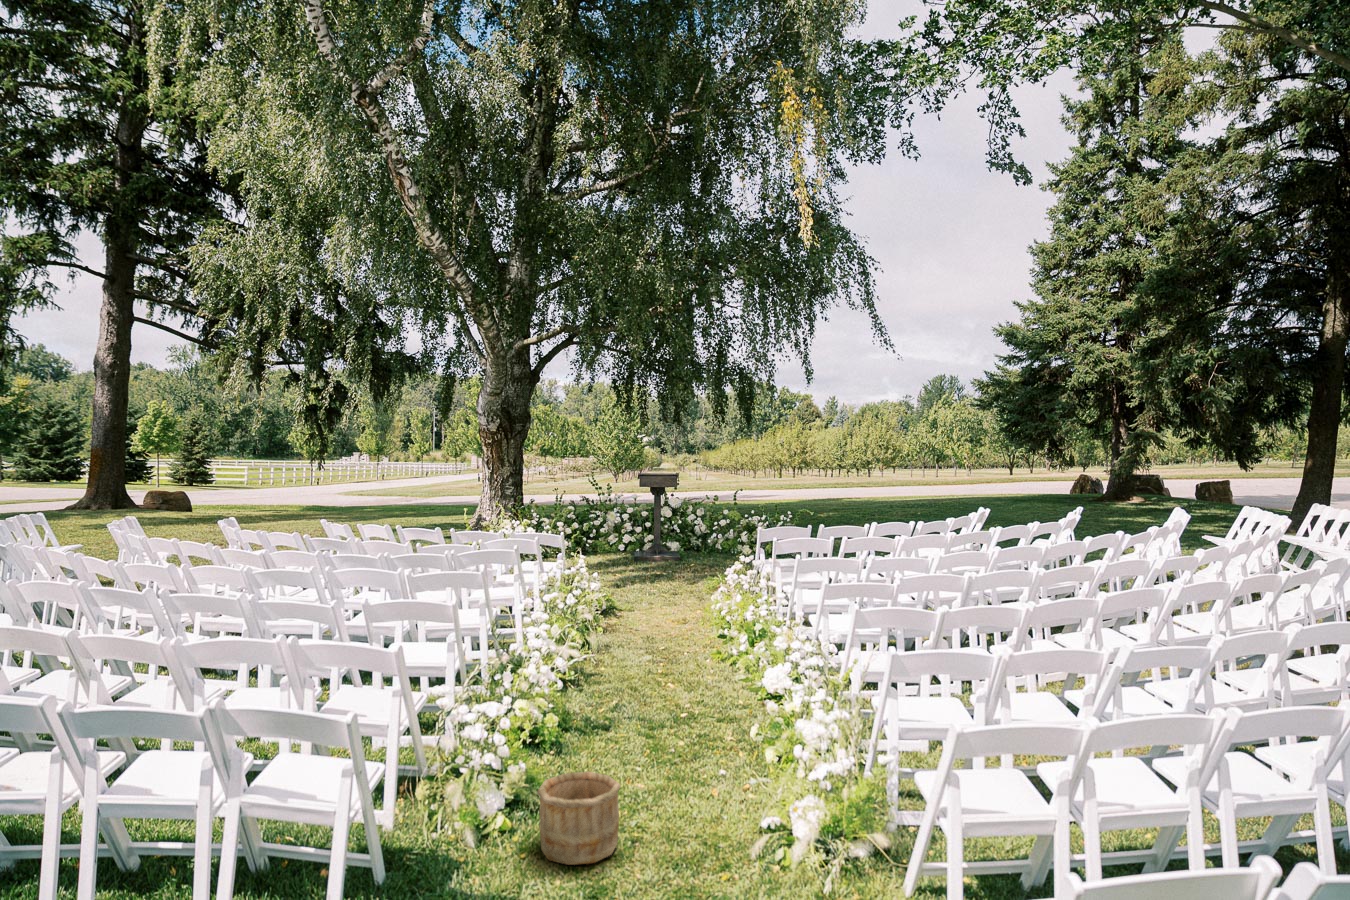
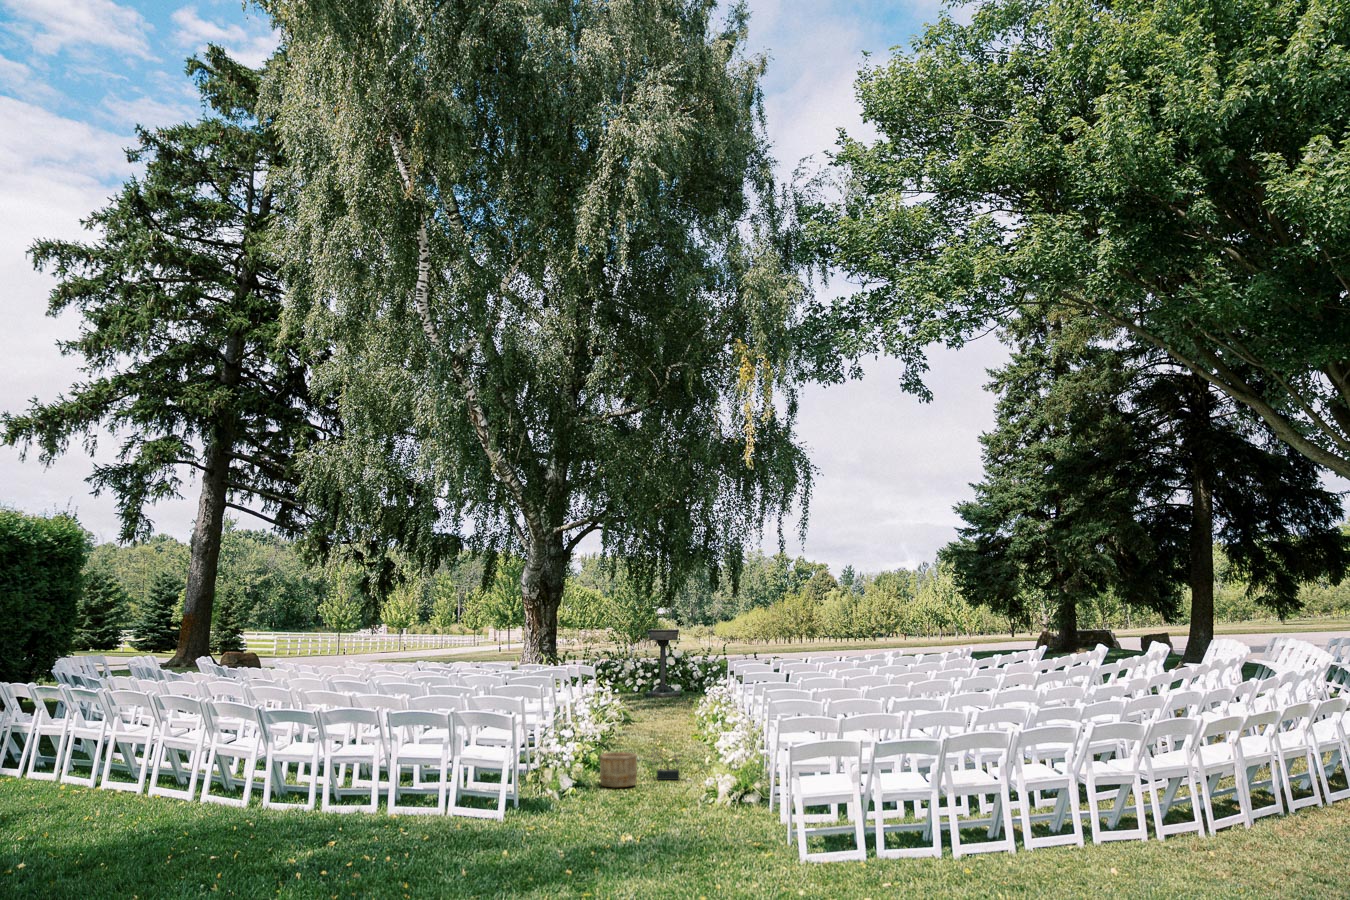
decorative plant: none [641,743,715,813] -> present [651,748,681,780]

